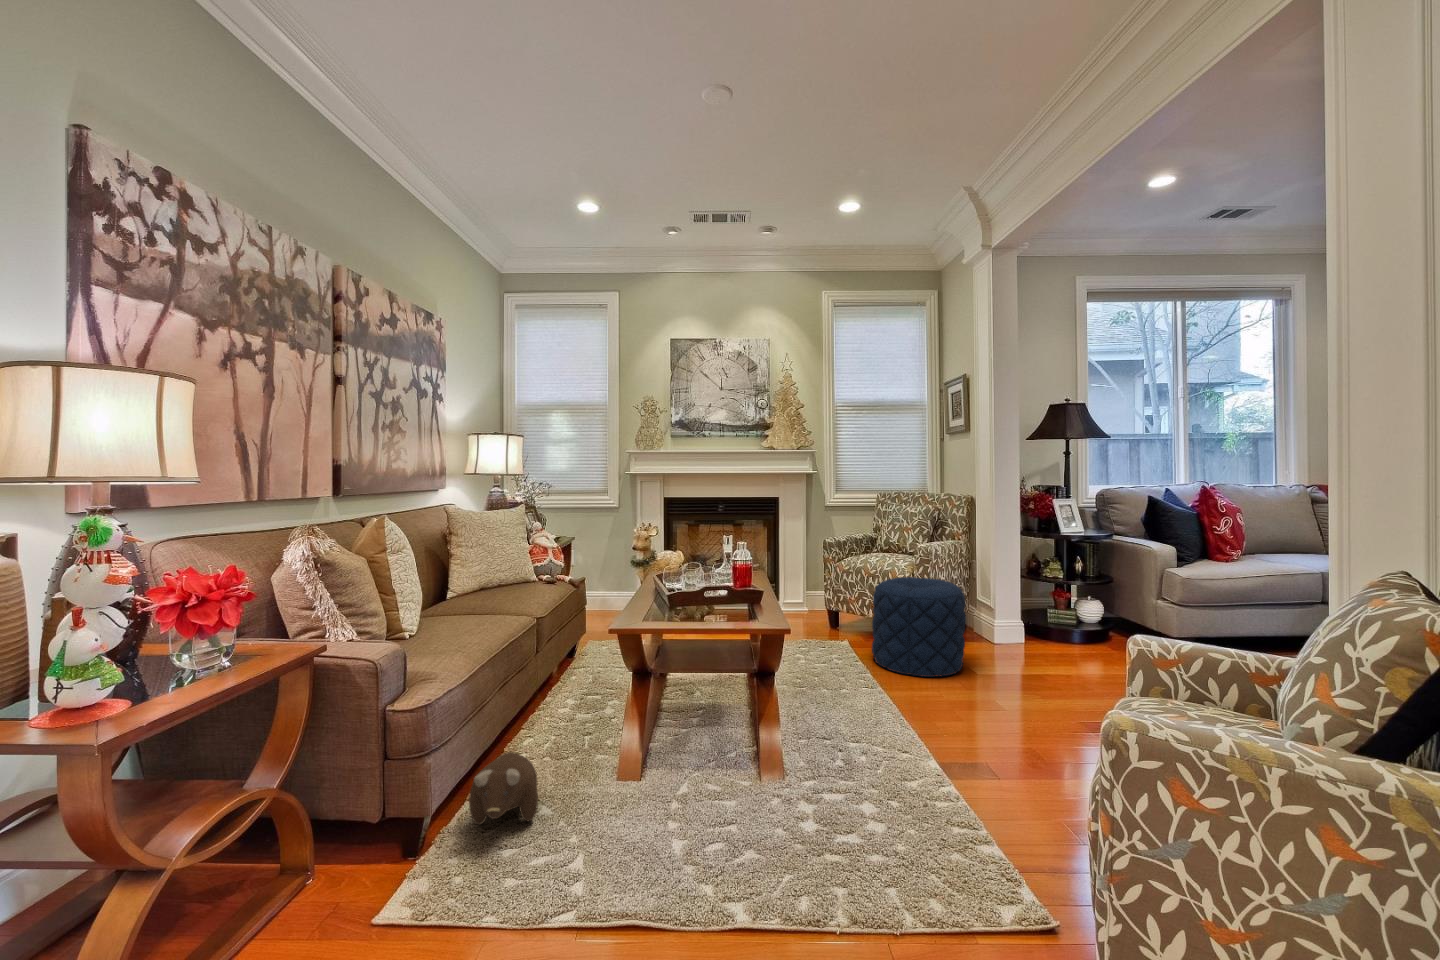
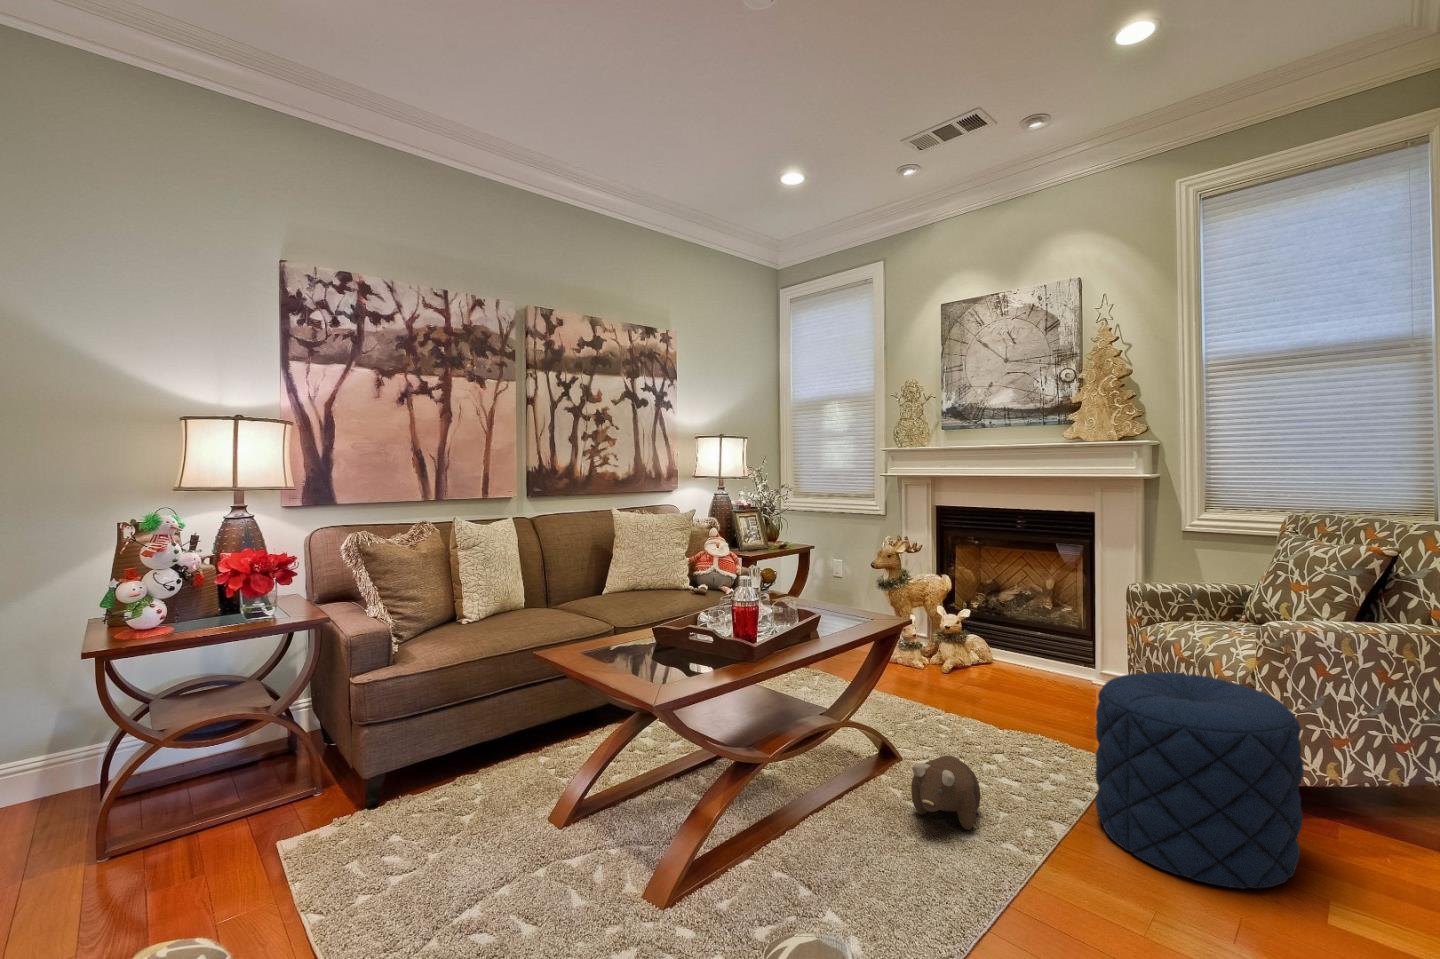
plush toy: present [469,752,538,824] -> present [911,756,980,830]

